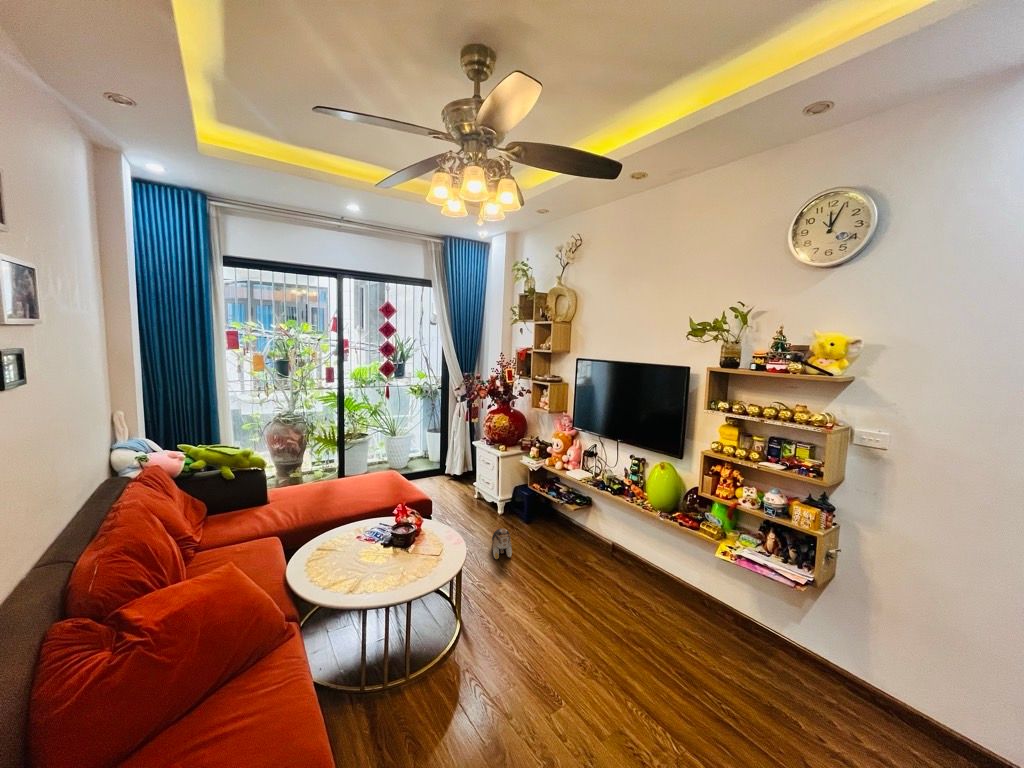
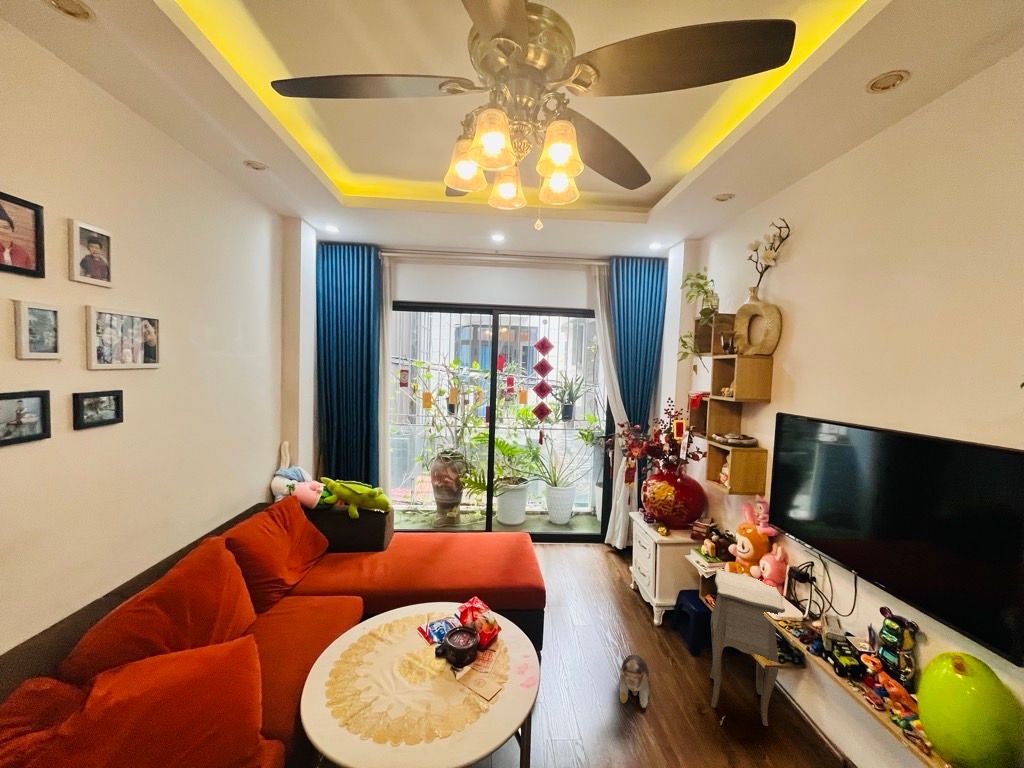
side table: none [541,462,584,552] -> present [710,569,785,726]

